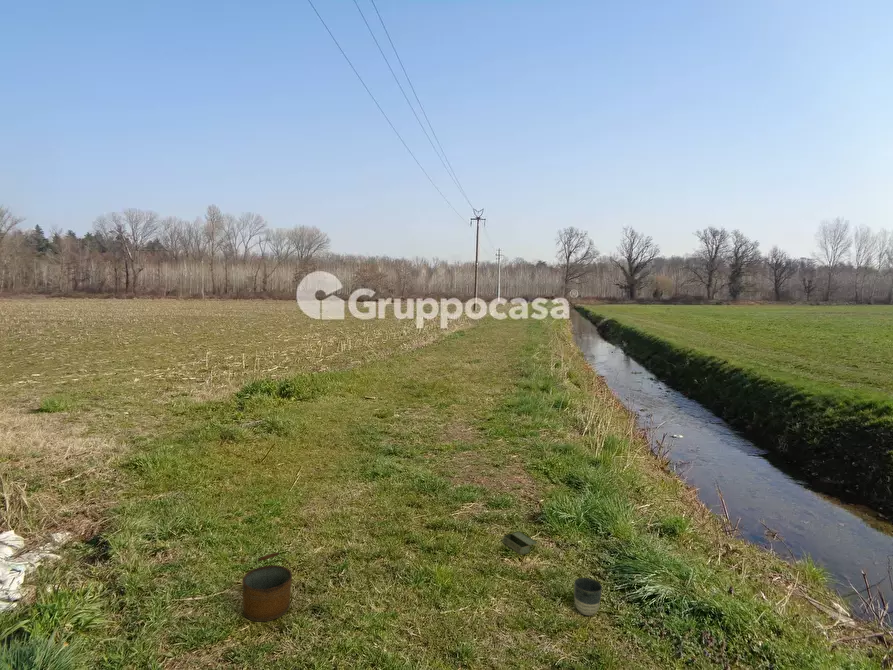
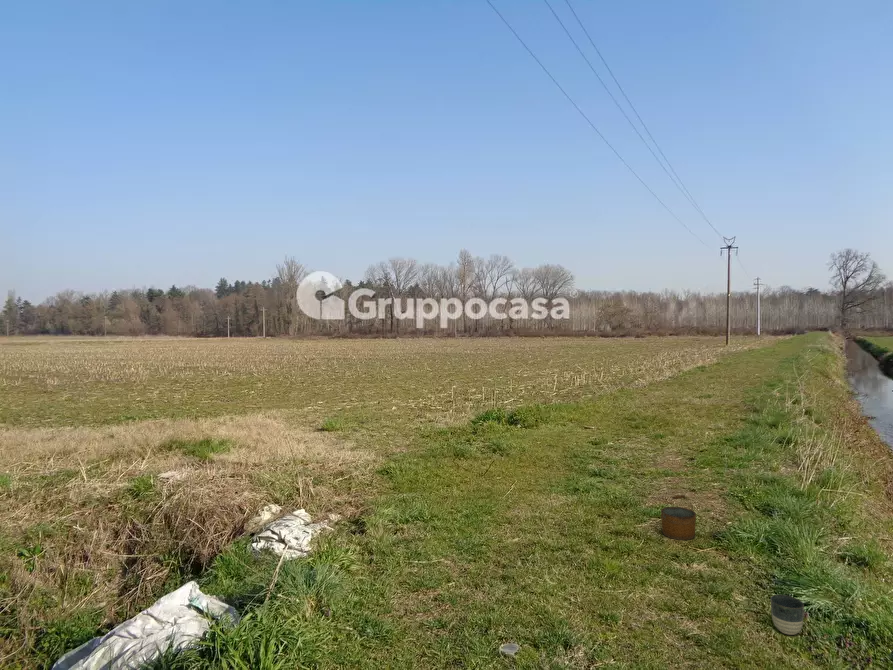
toolbox: present [503,531,537,555] -> none [710,552,748,574]
bucket: present [242,552,292,622] -> present [661,495,696,540]

